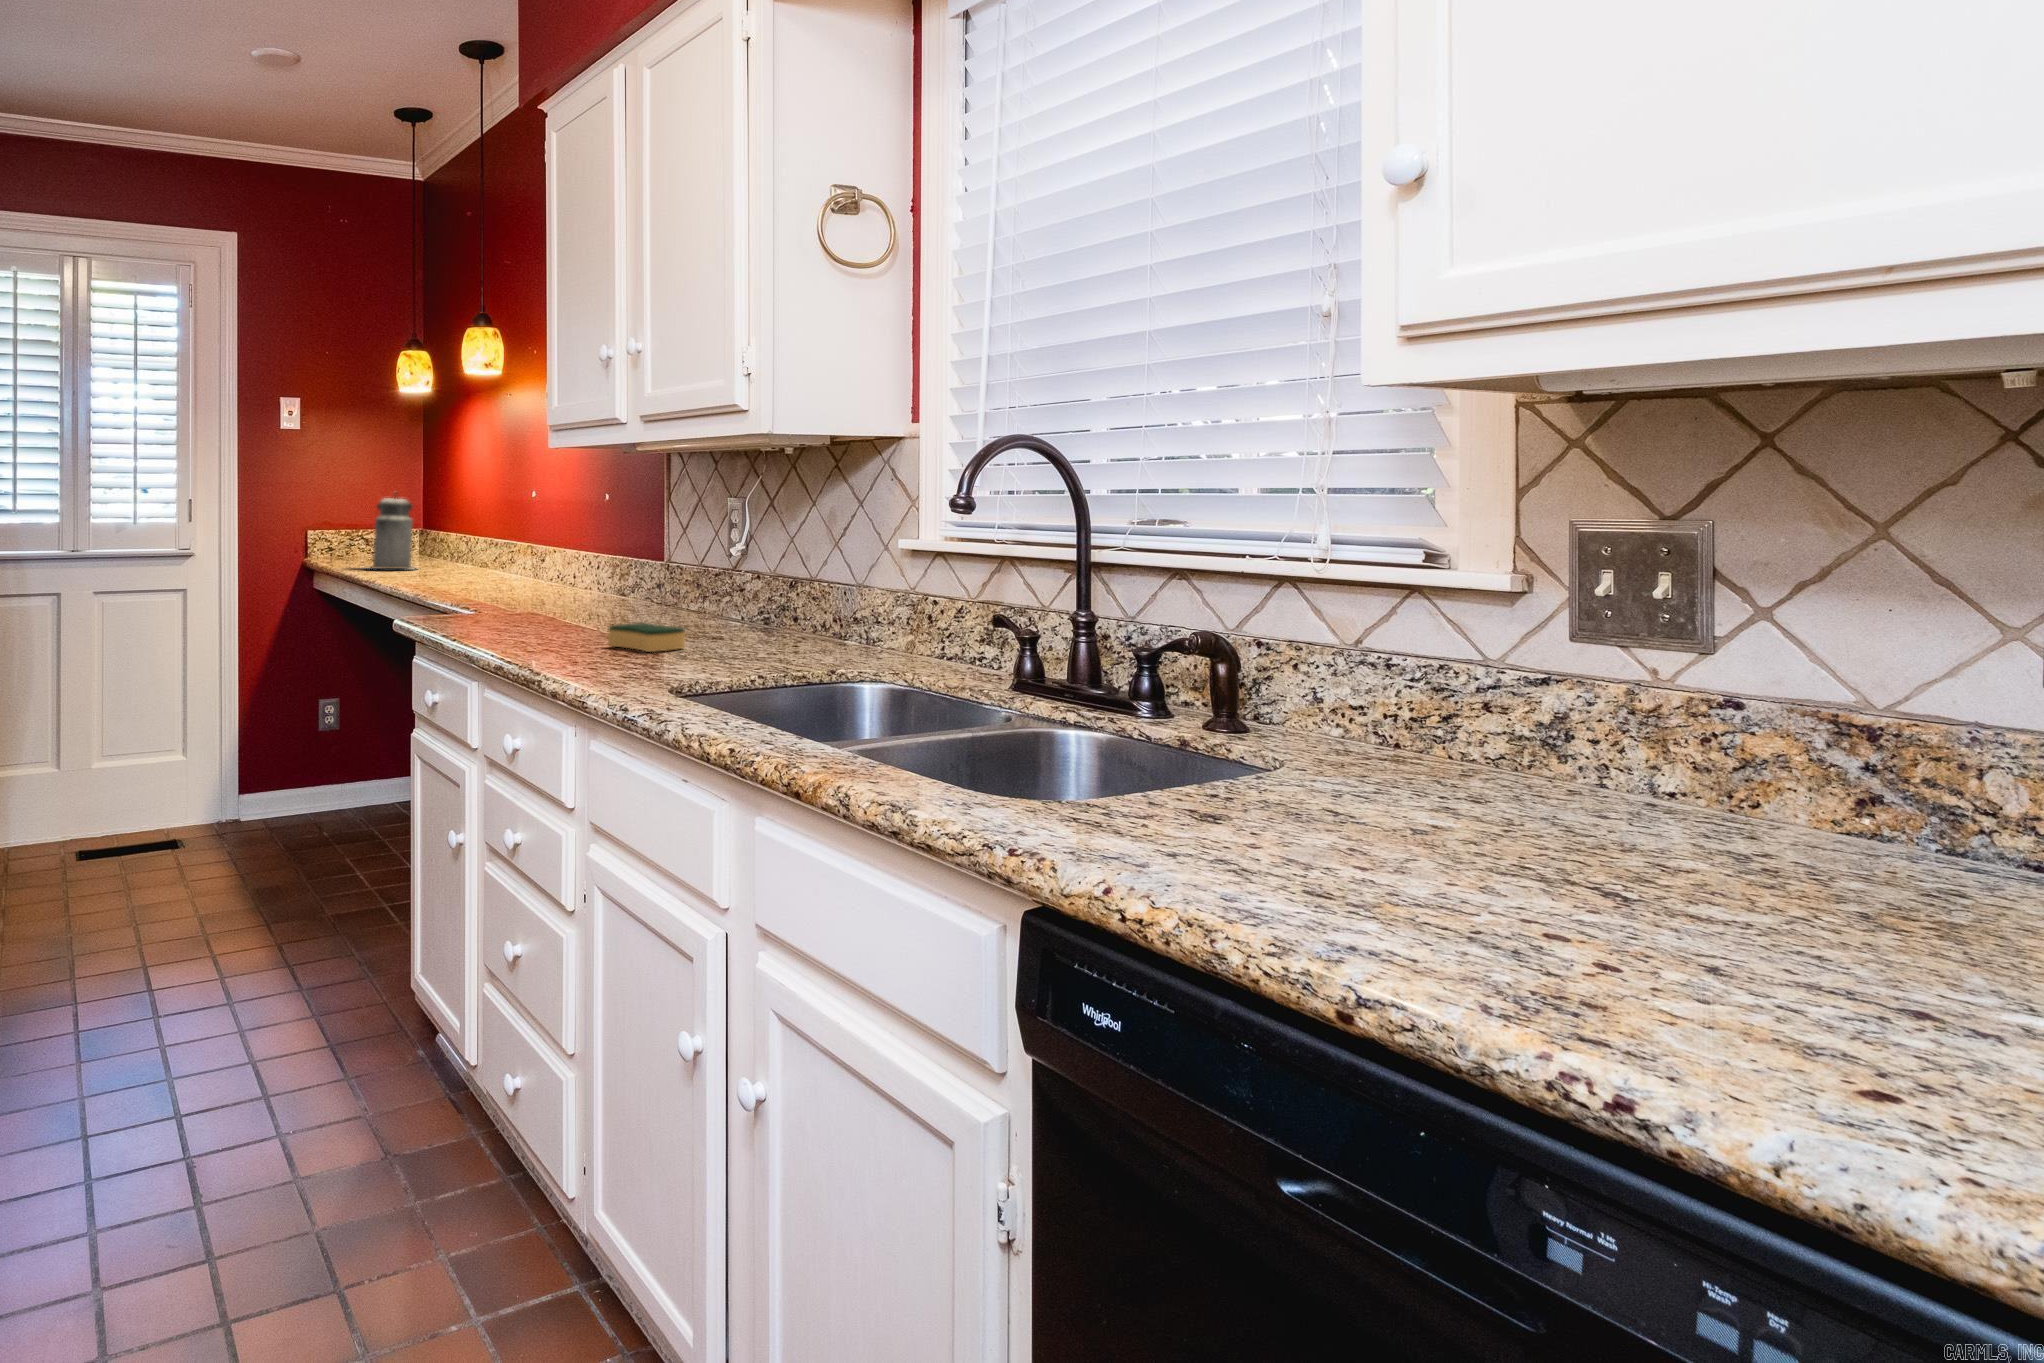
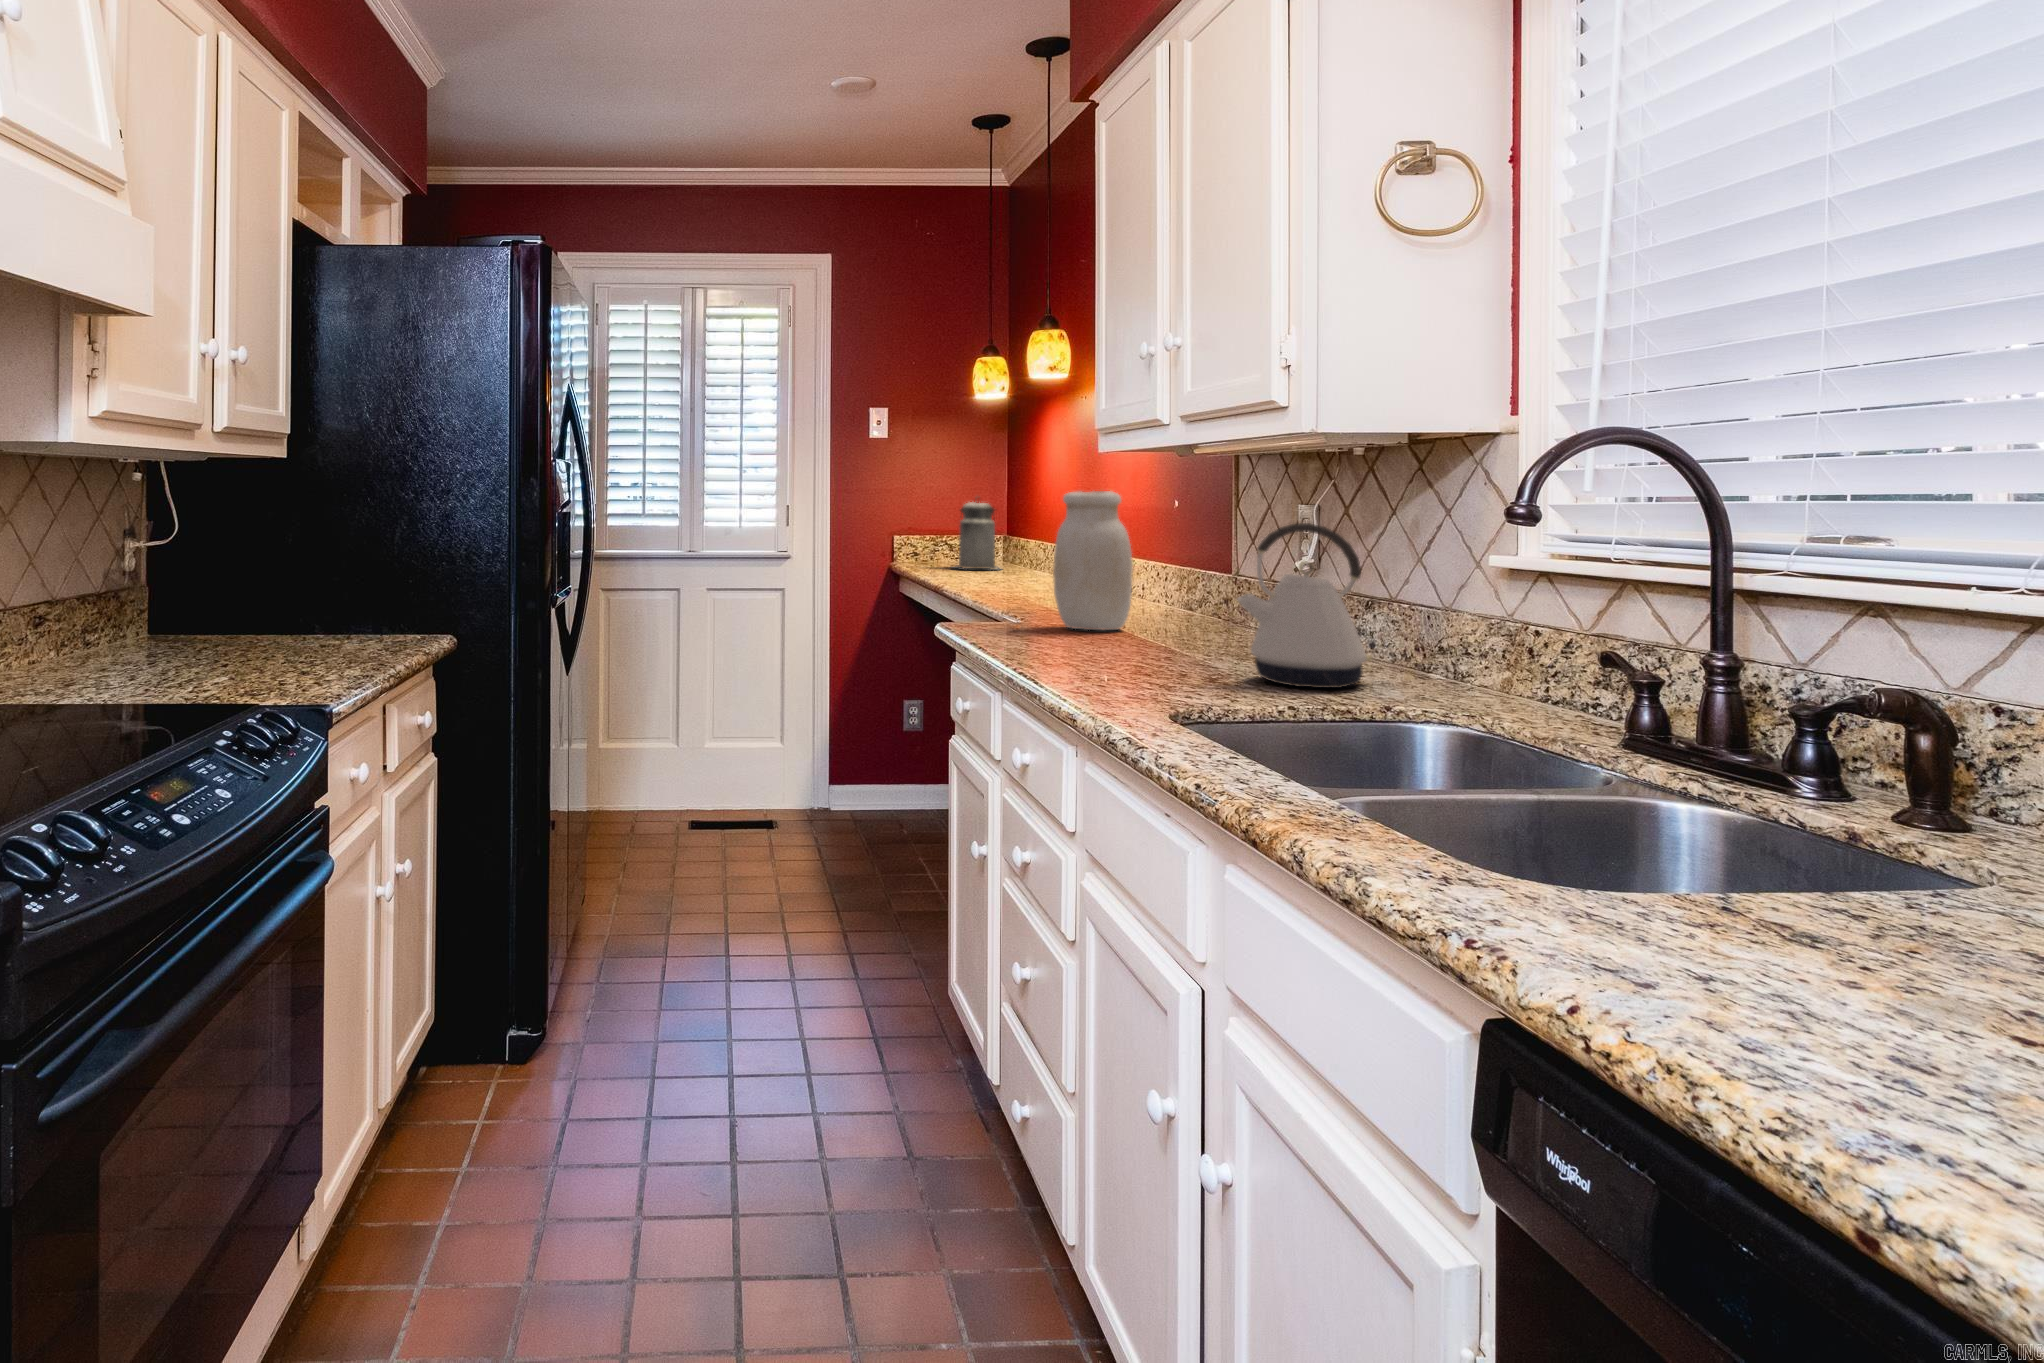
jar: none [509,482,584,622] -> present [1053,491,1133,630]
kettle: none [704,510,810,663] -> present [1237,523,1373,688]
sponge: present [608,623,685,652] -> none [1142,637,1227,668]

